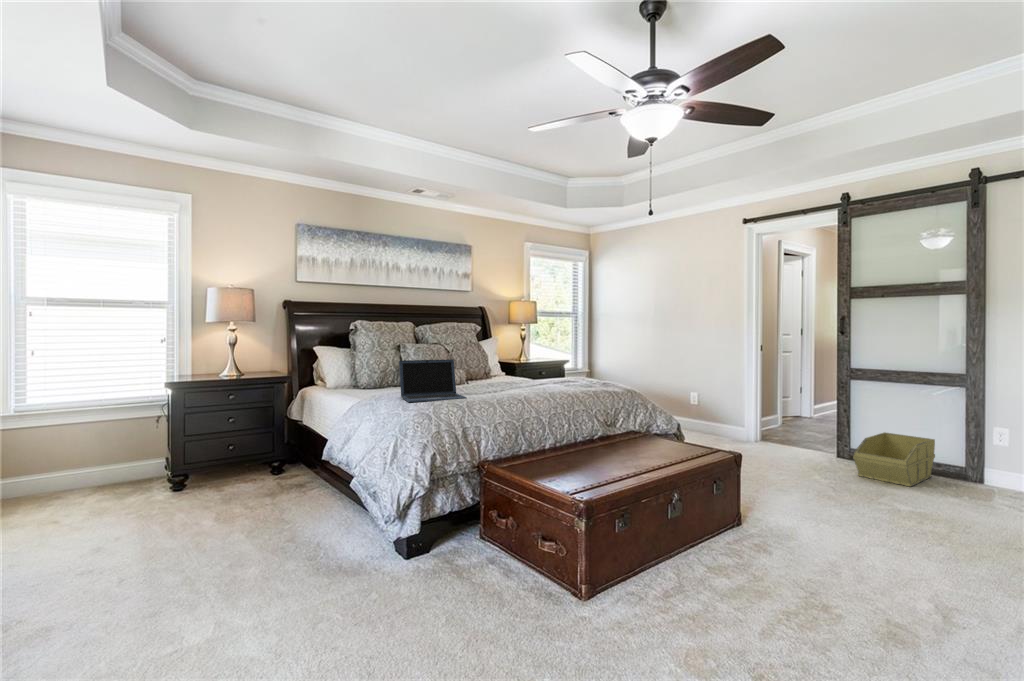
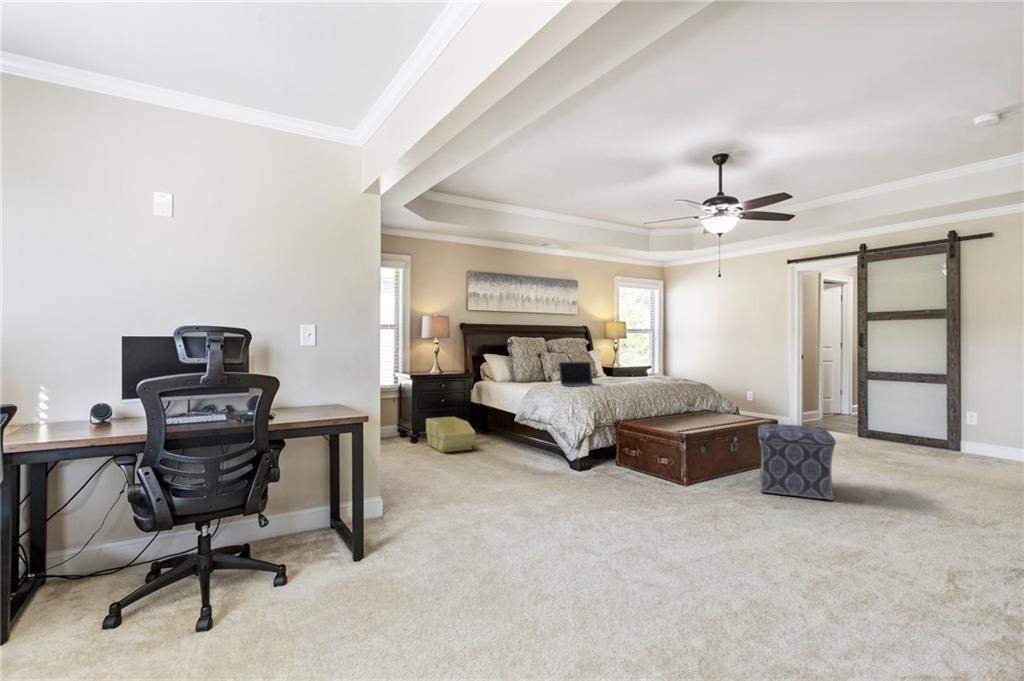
storage bin: present [853,432,935,486] -> present [426,417,475,452]
ottoman: none [715,472,870,640] -> present [758,424,836,501]

